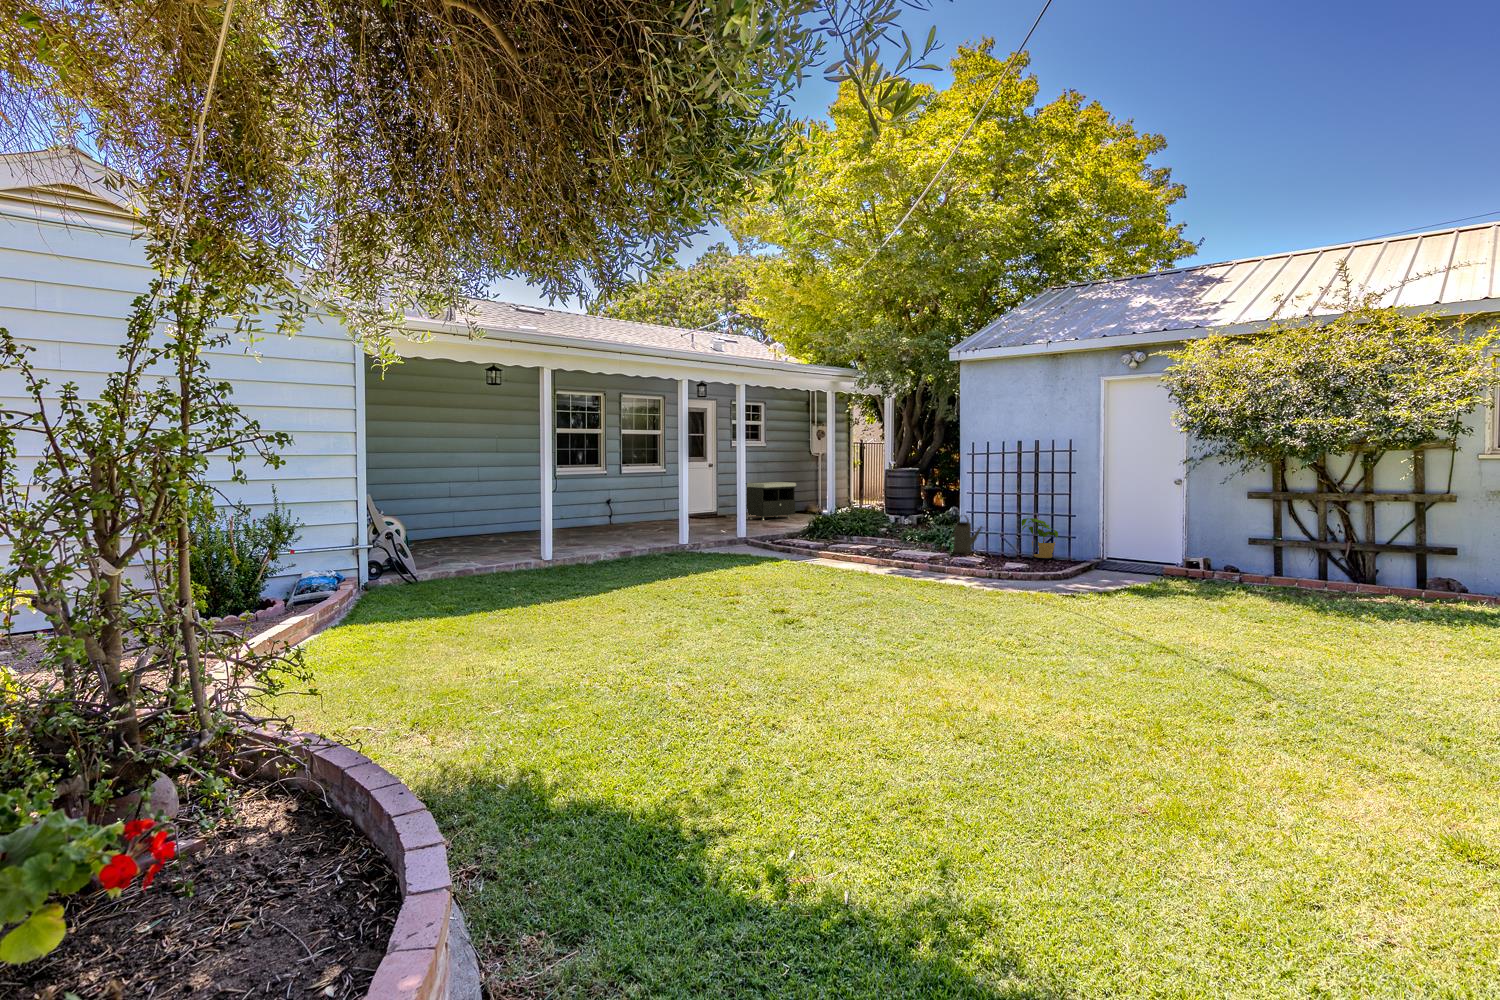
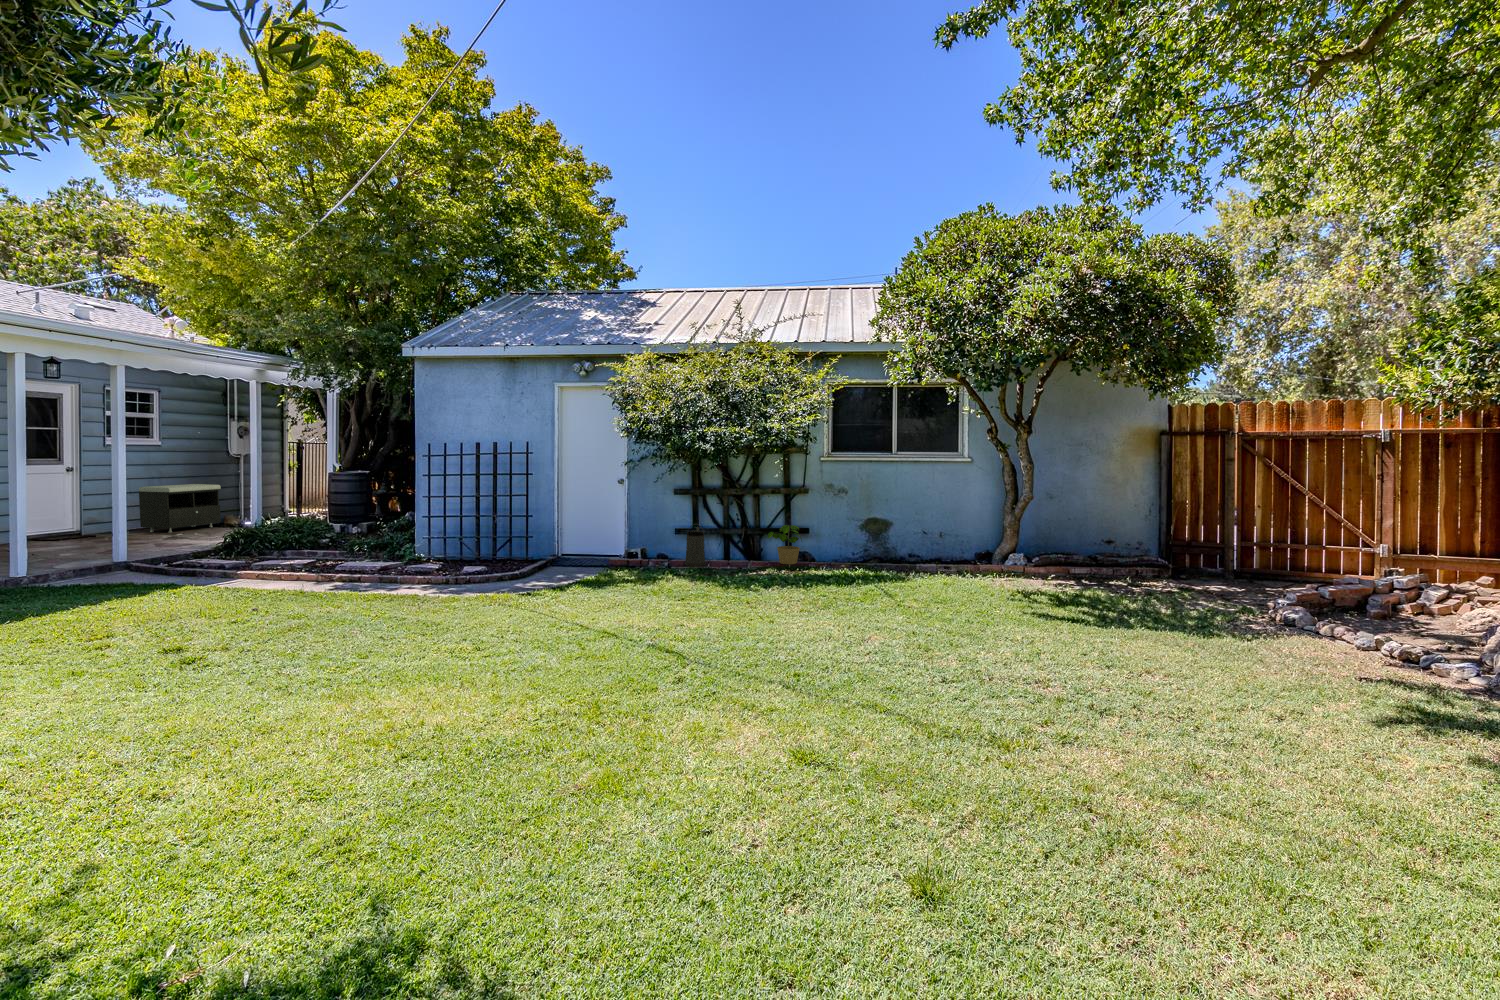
watering can: present [950,515,982,553] -> present [685,524,706,566]
potted plant: present [1021,518,1058,558] -> present [768,525,802,564]

